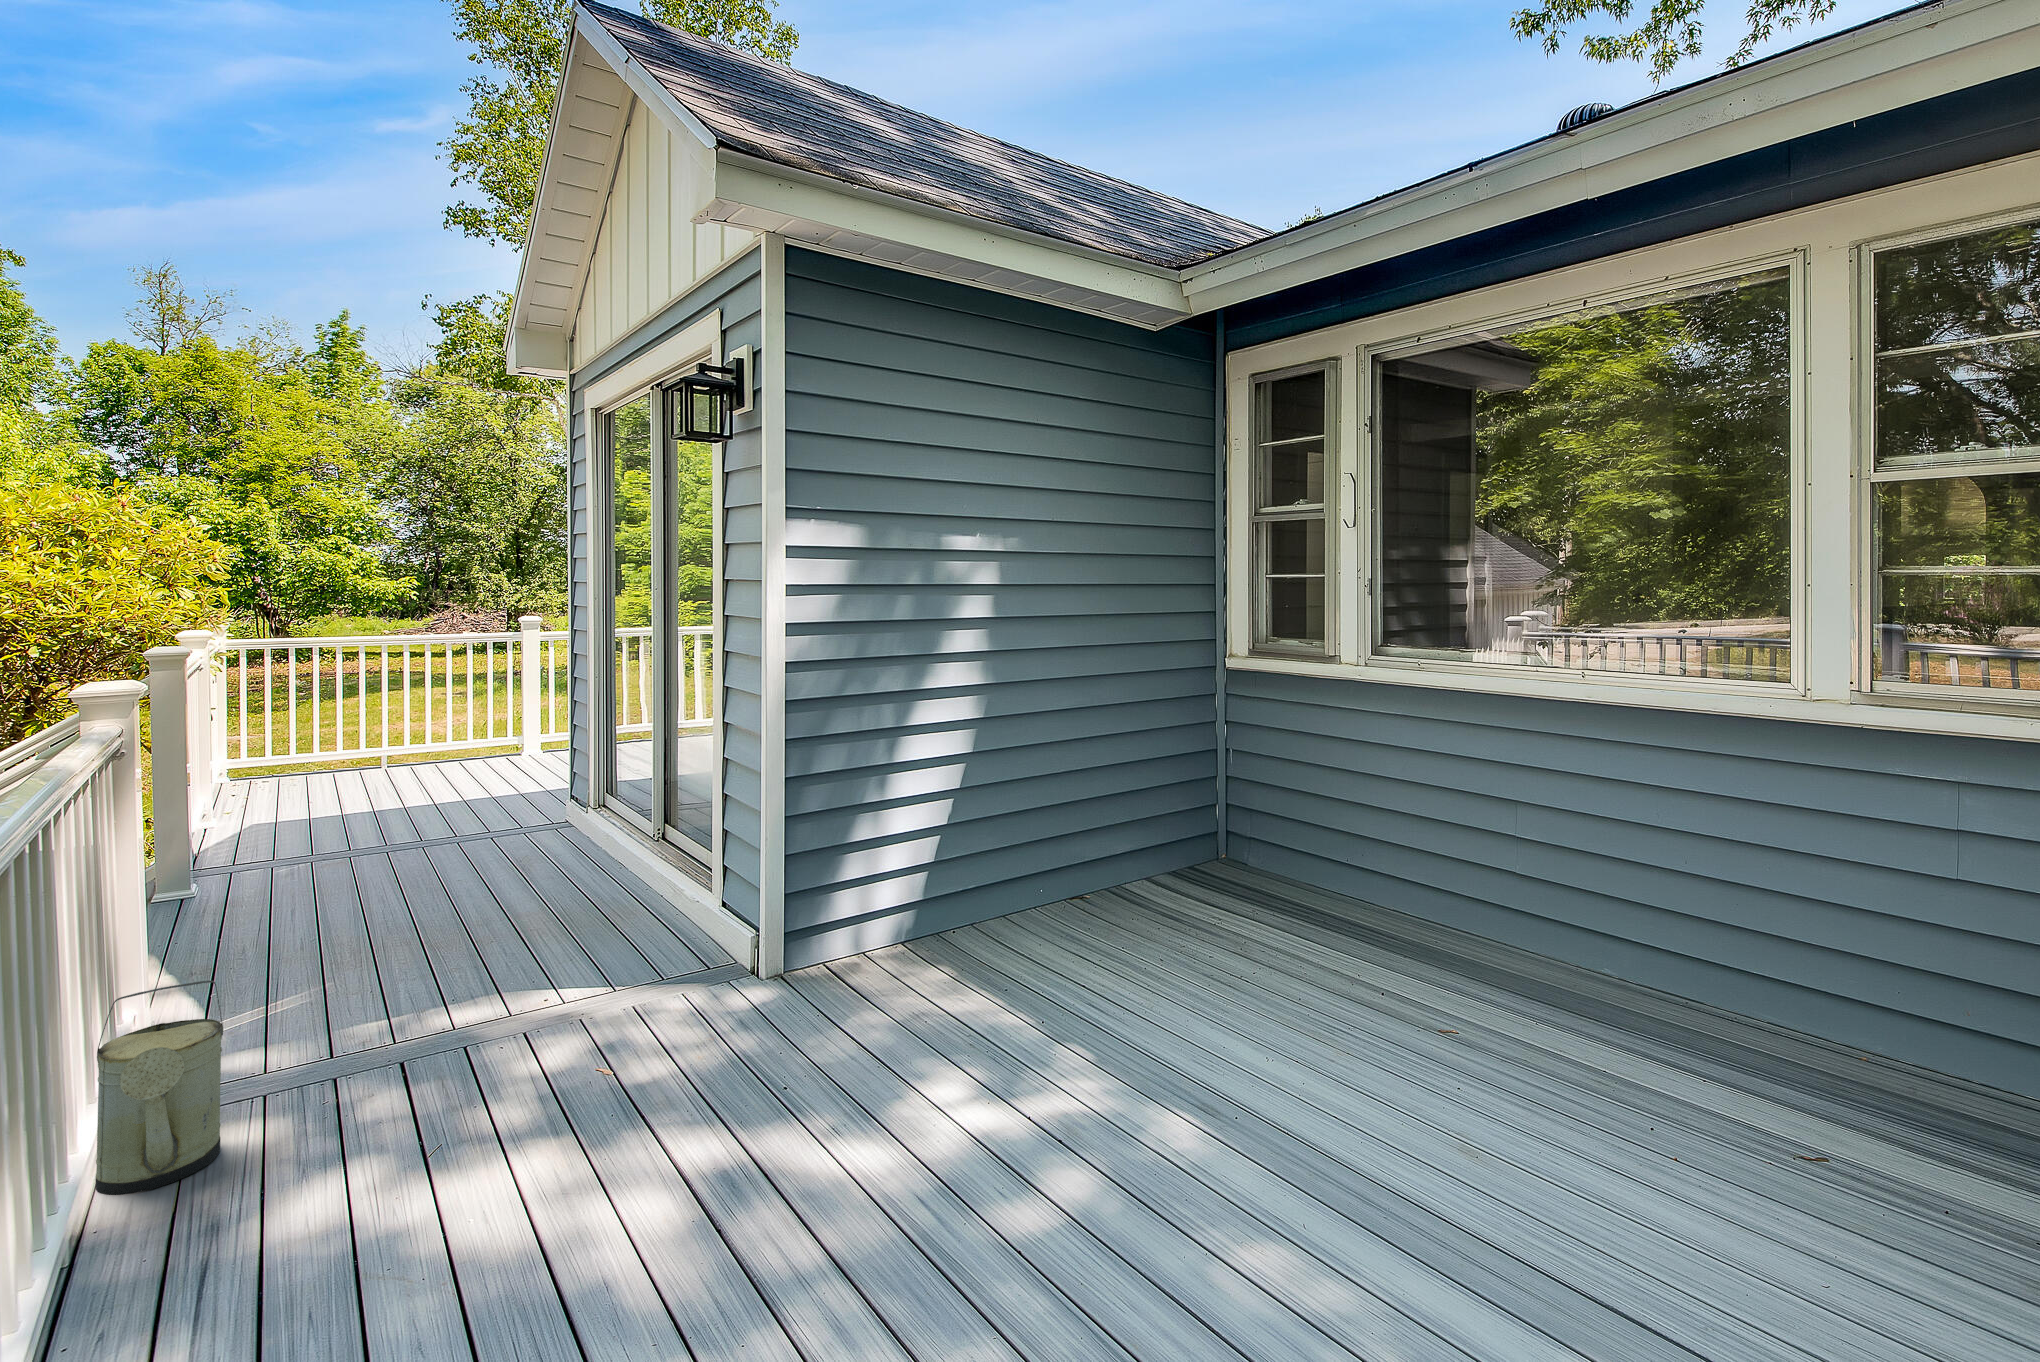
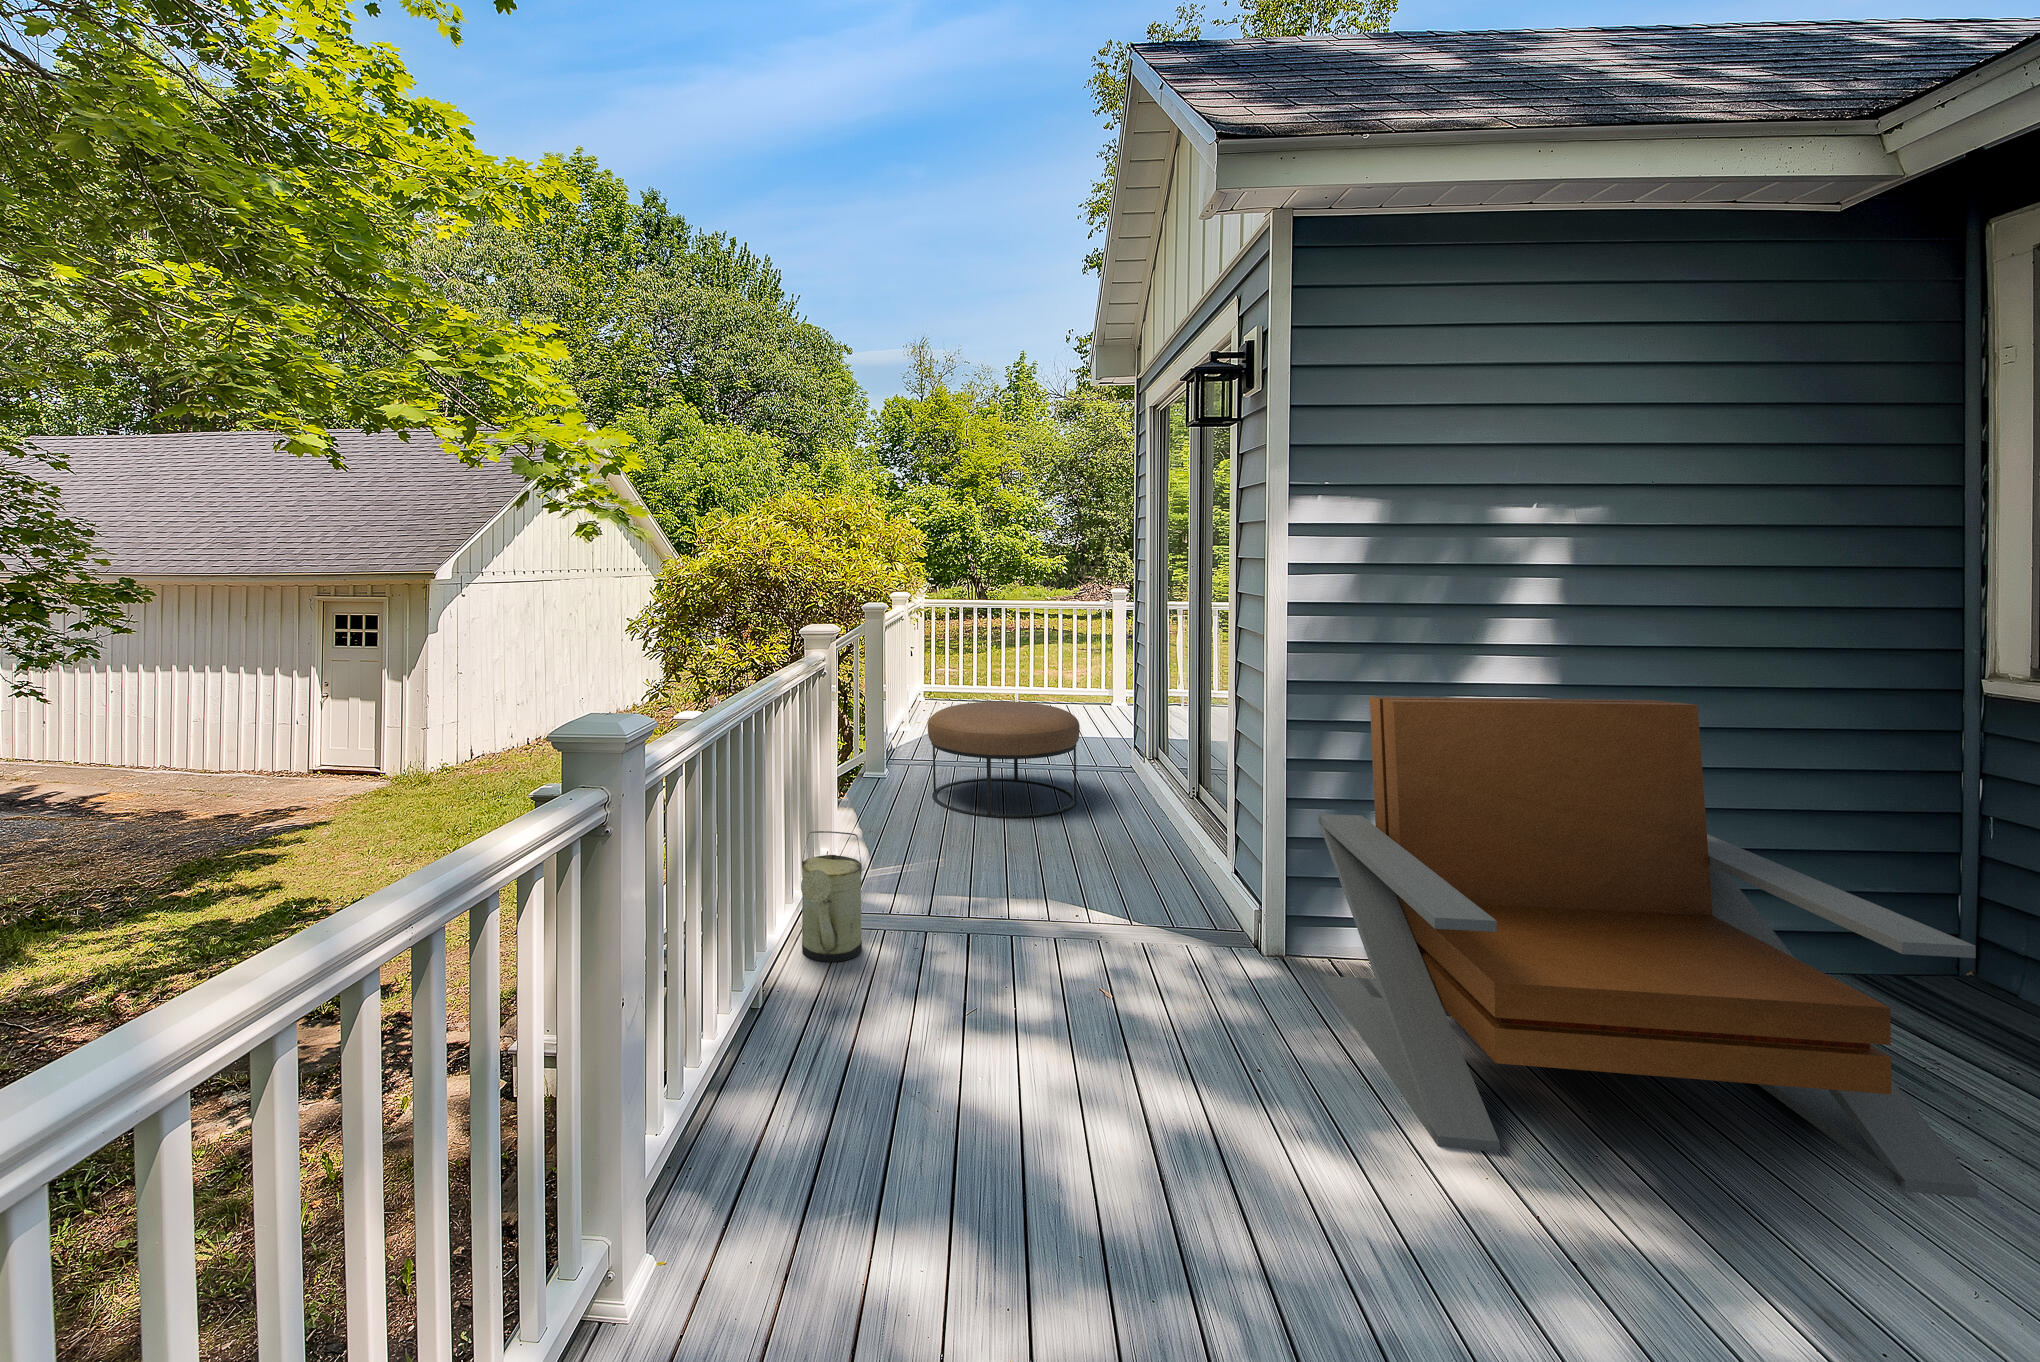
lounge chair: none [814,687,1213,1085] -> present [1318,697,1978,1198]
ottoman: none [272,762,510,923] -> present [928,701,1080,818]

